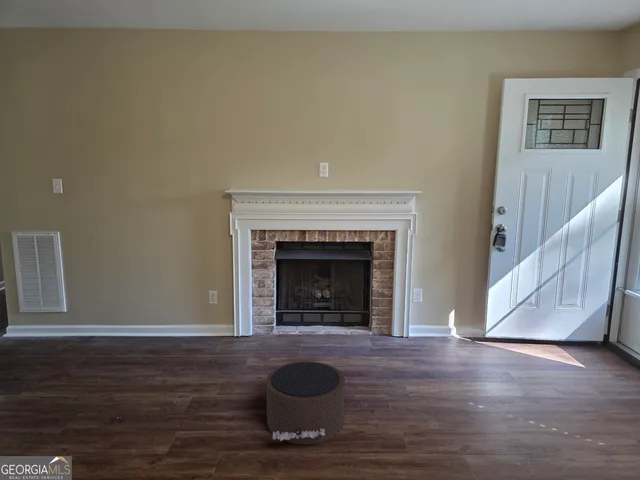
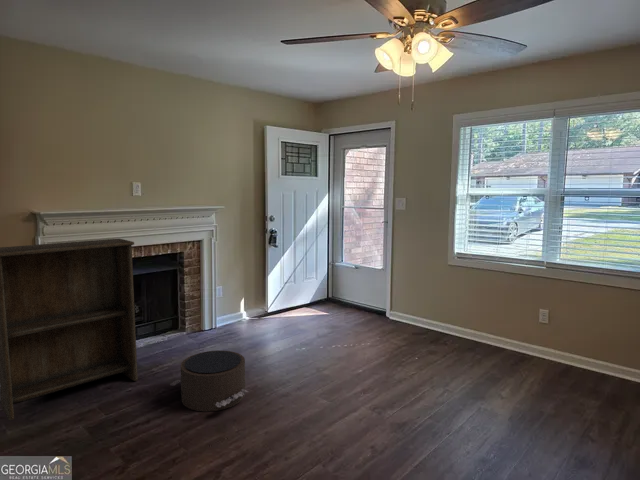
bookshelf: none [154,218,279,368] -> present [0,239,138,421]

